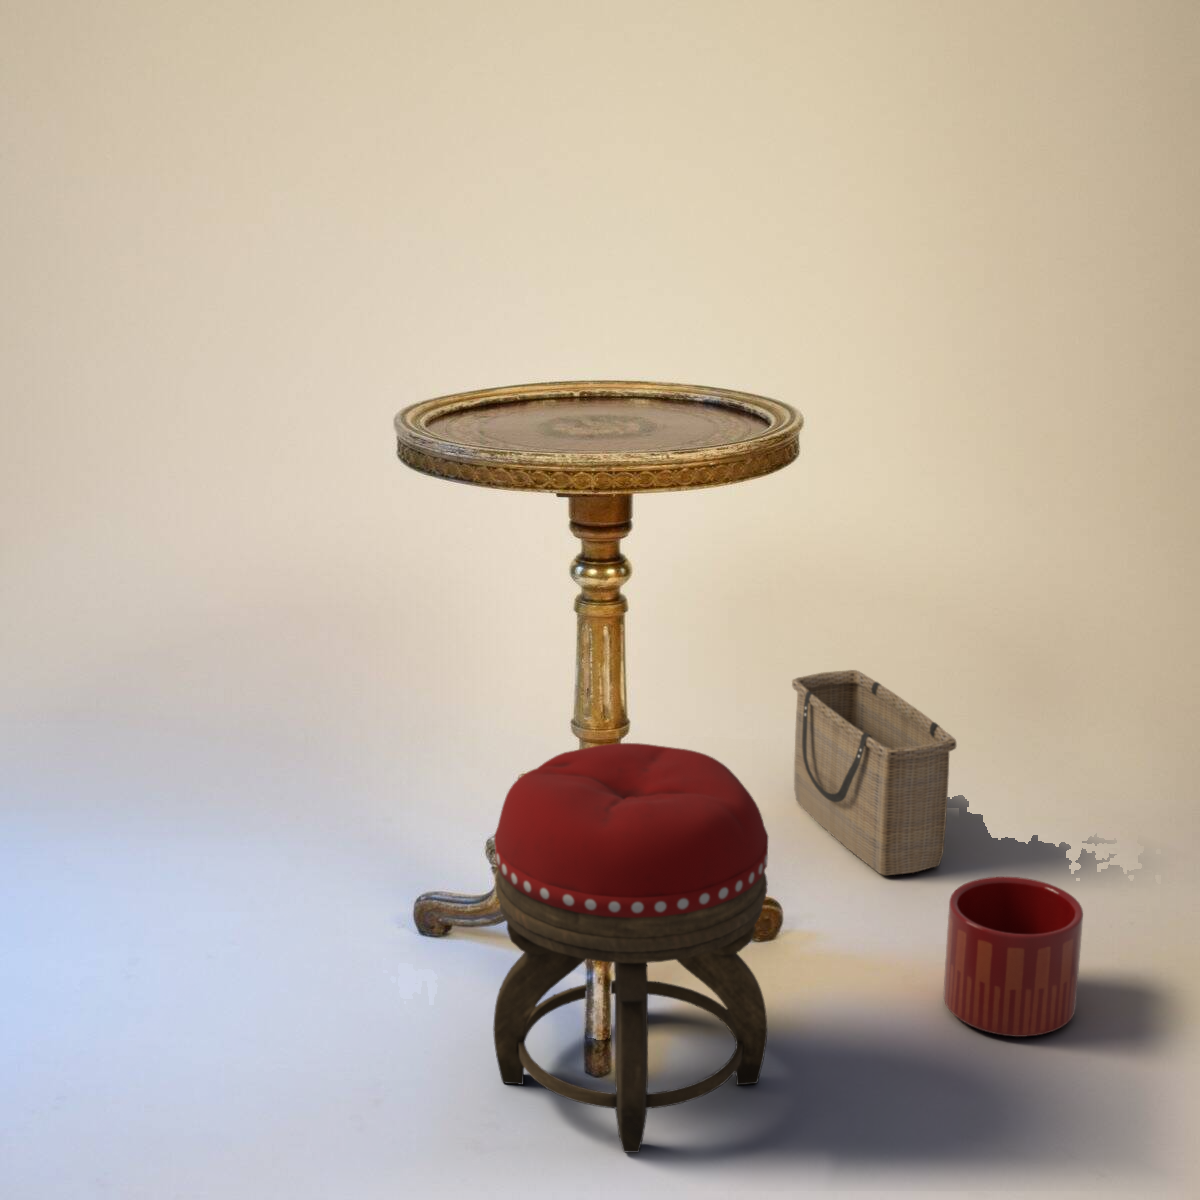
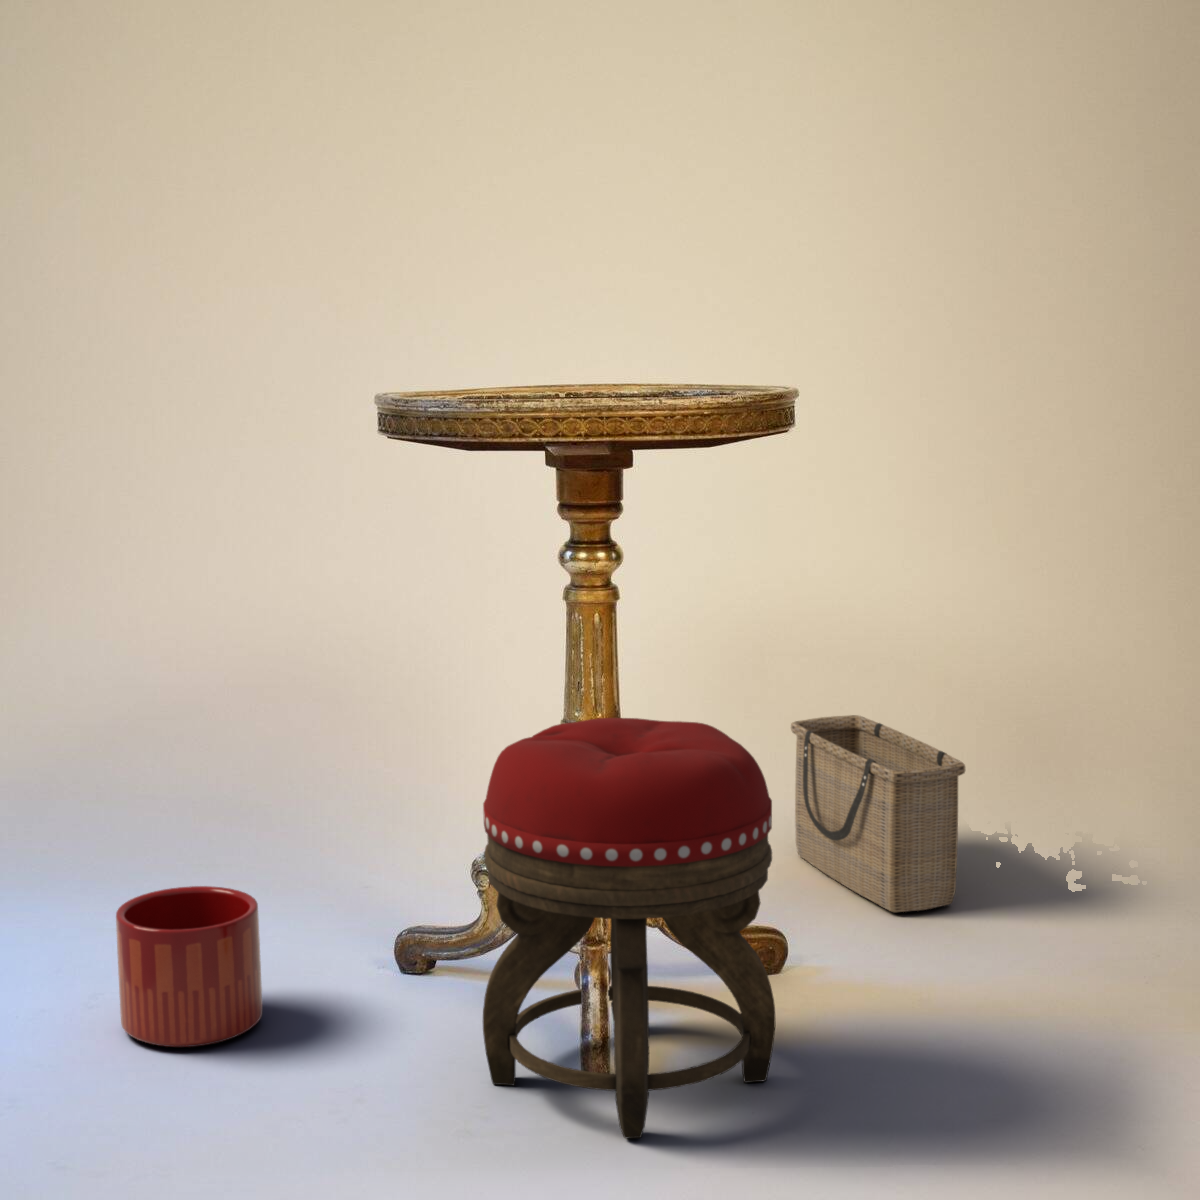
planter: present [944,877,1083,1037] -> present [116,886,262,1047]

